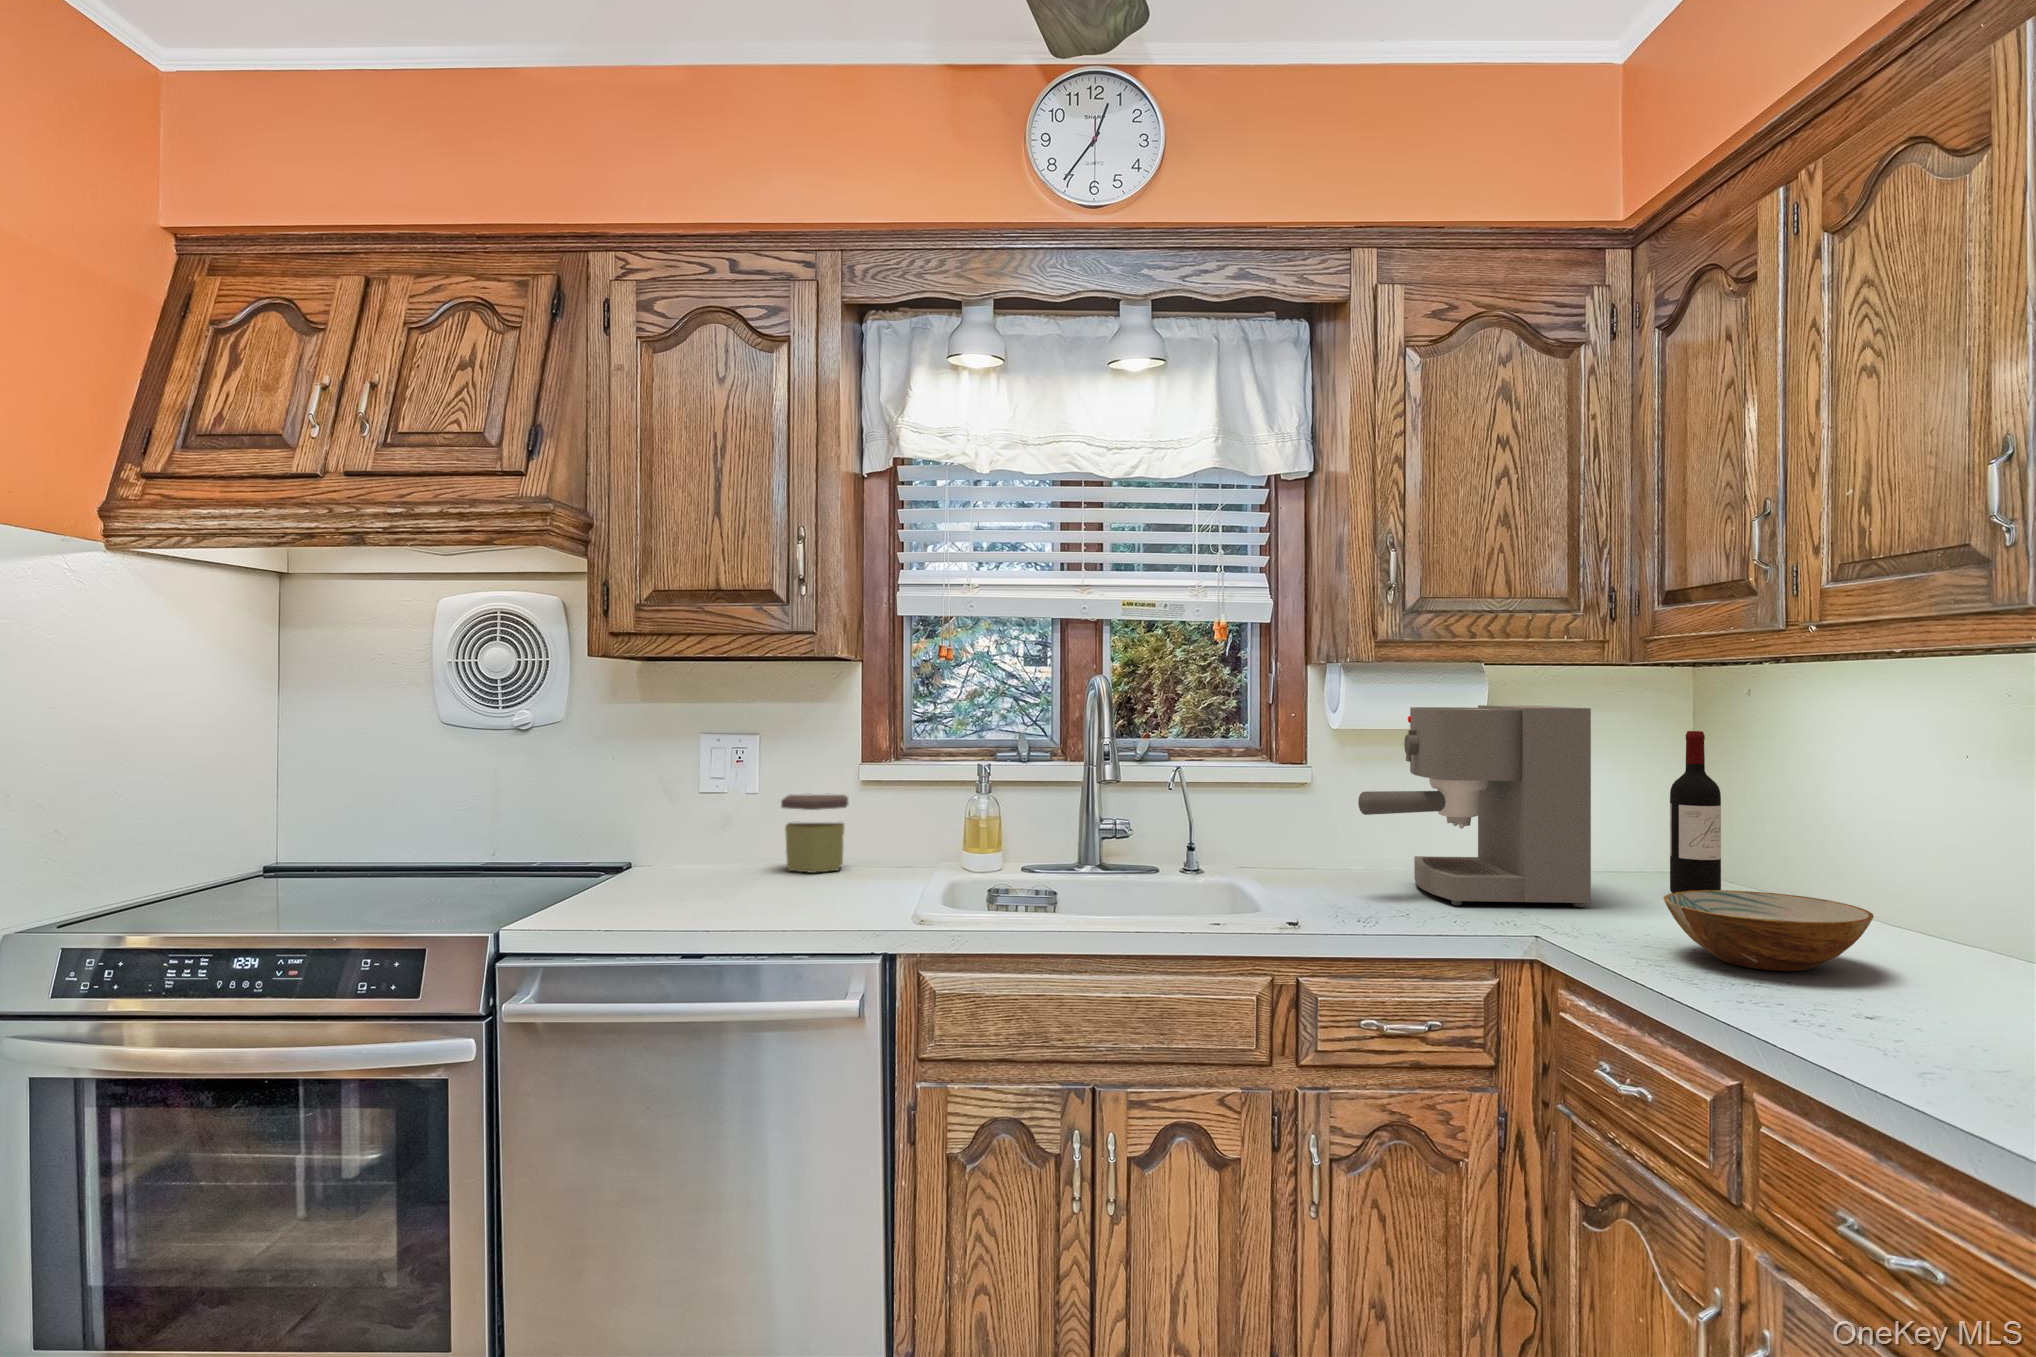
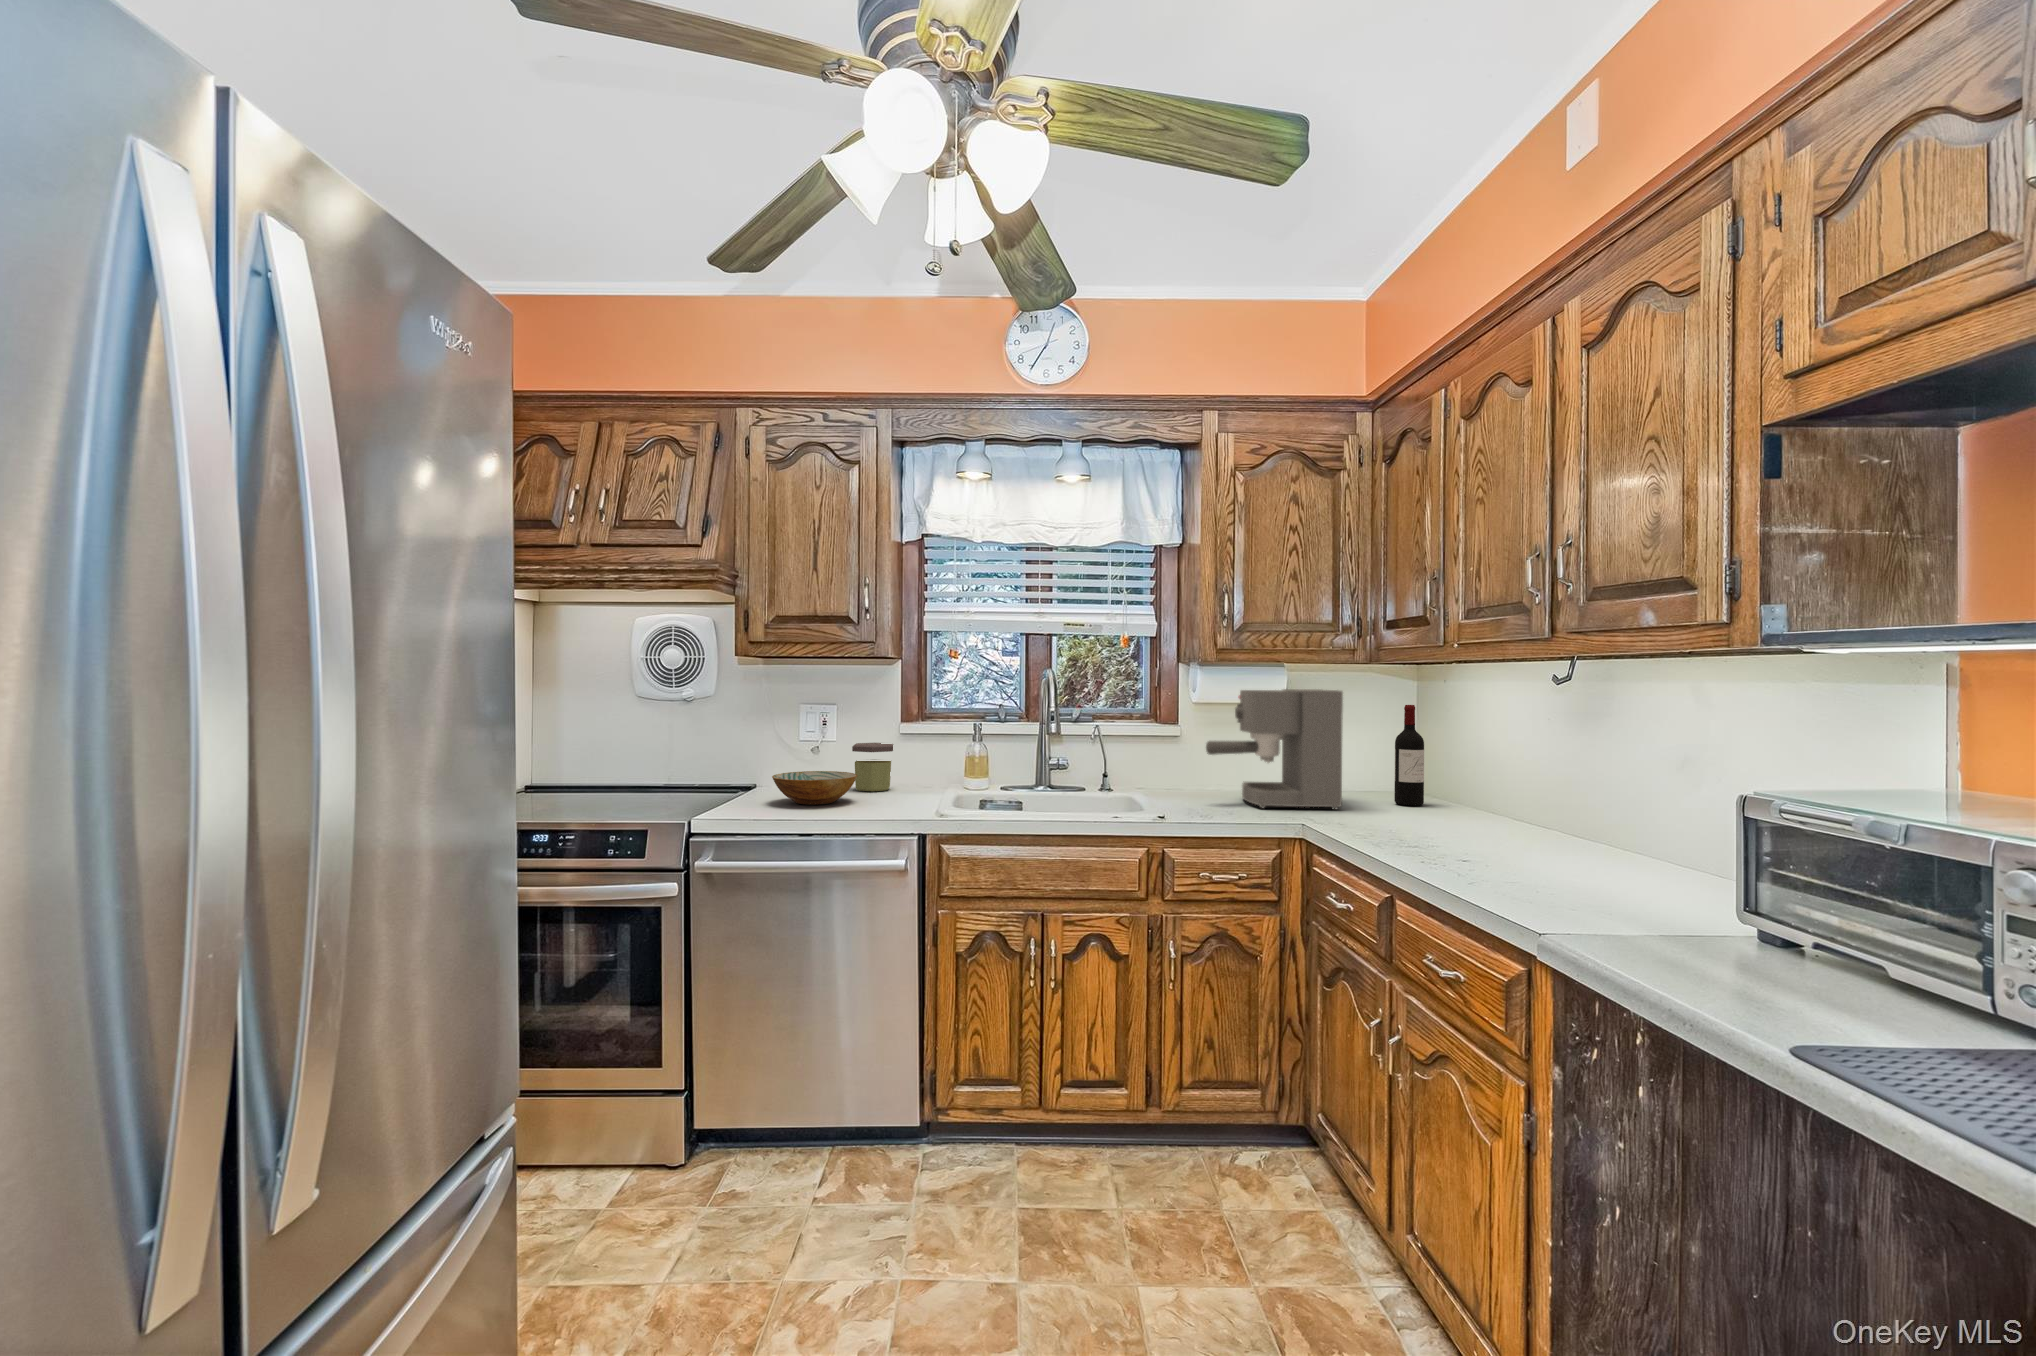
bowl: present [1663,890,1874,971] -> present [772,771,858,805]

